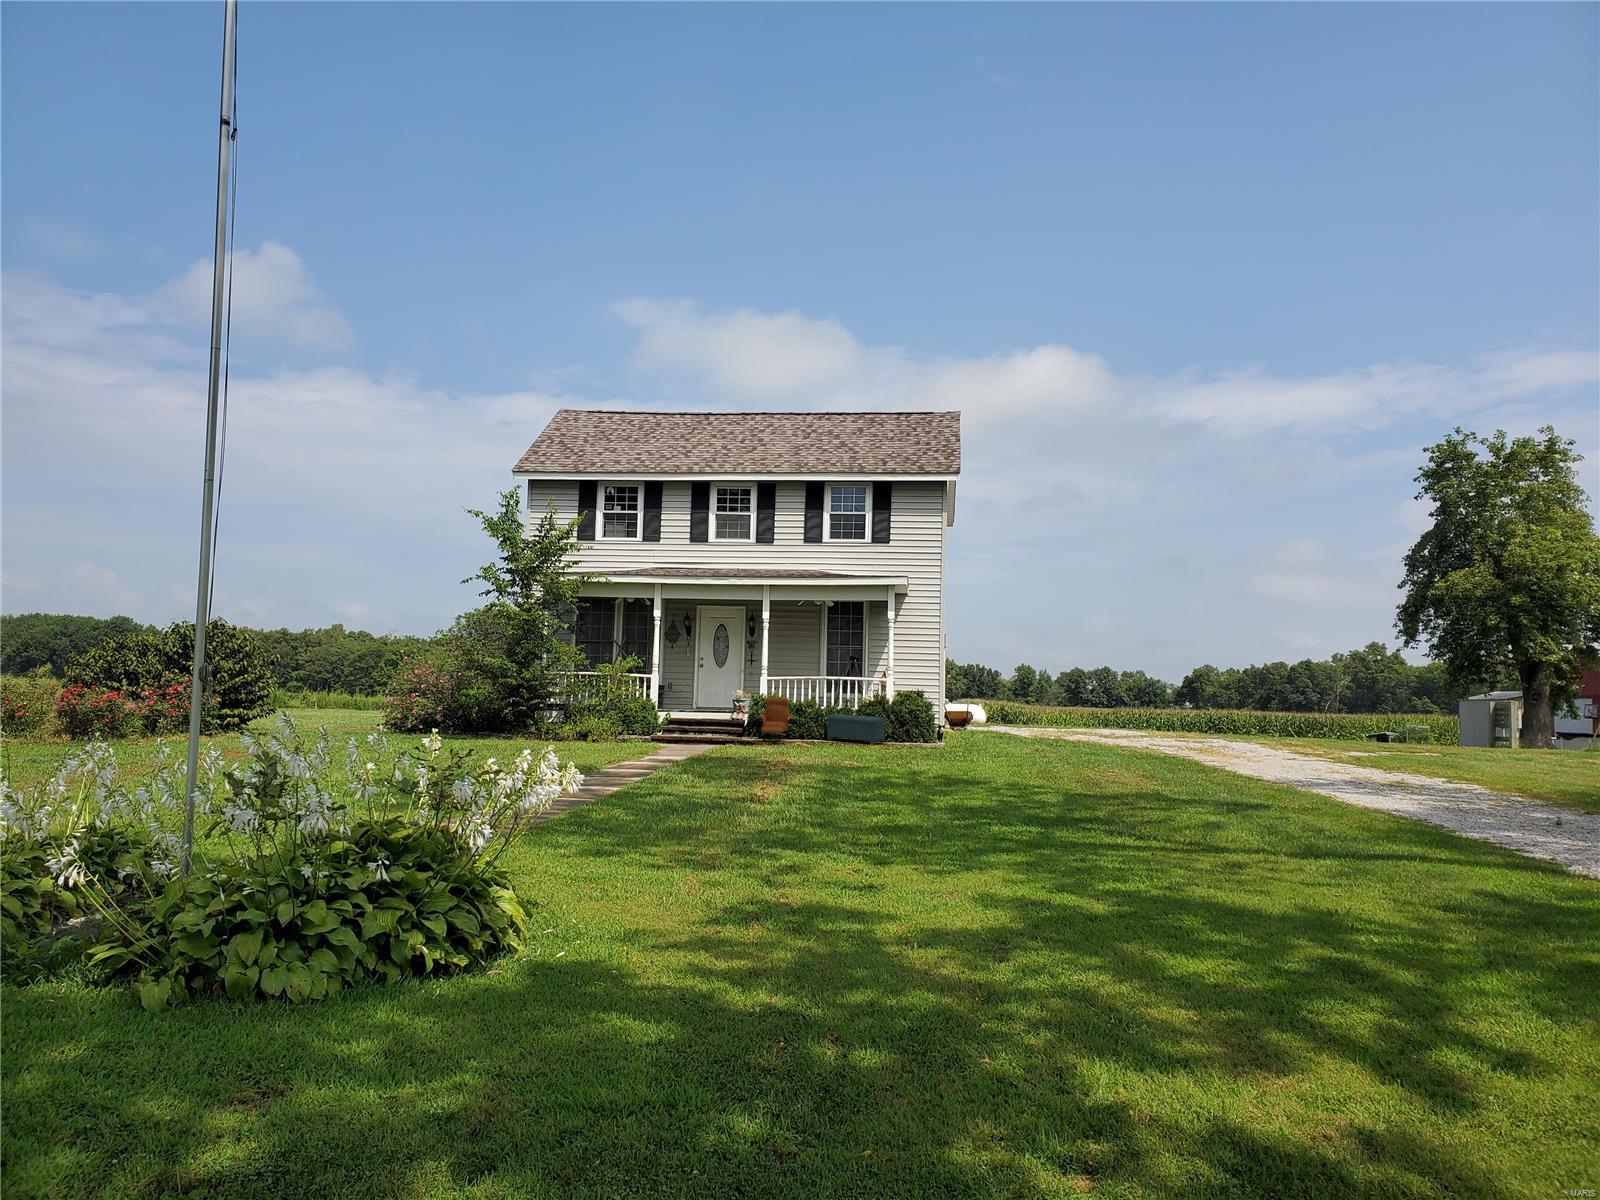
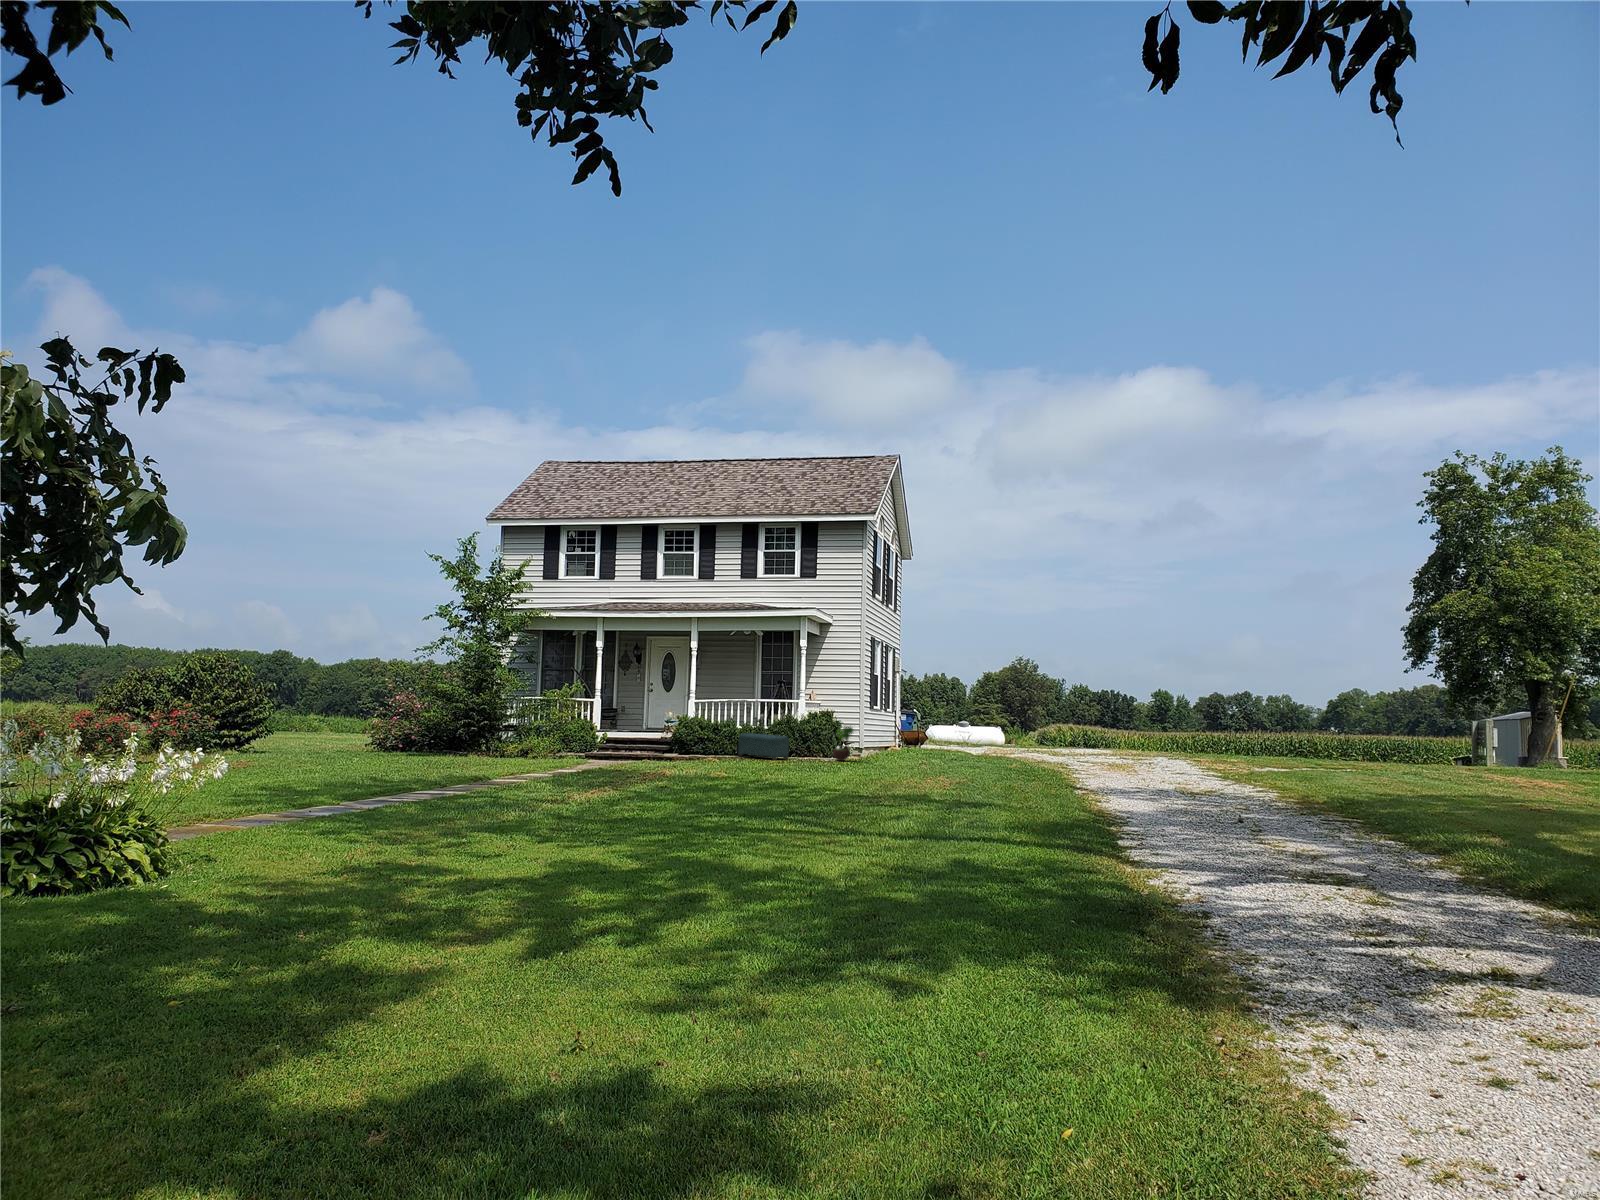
lounge chair: present [759,697,793,742] -> none [674,718,708,758]
potted tree: none [933,702,958,745] -> present [833,726,853,761]

